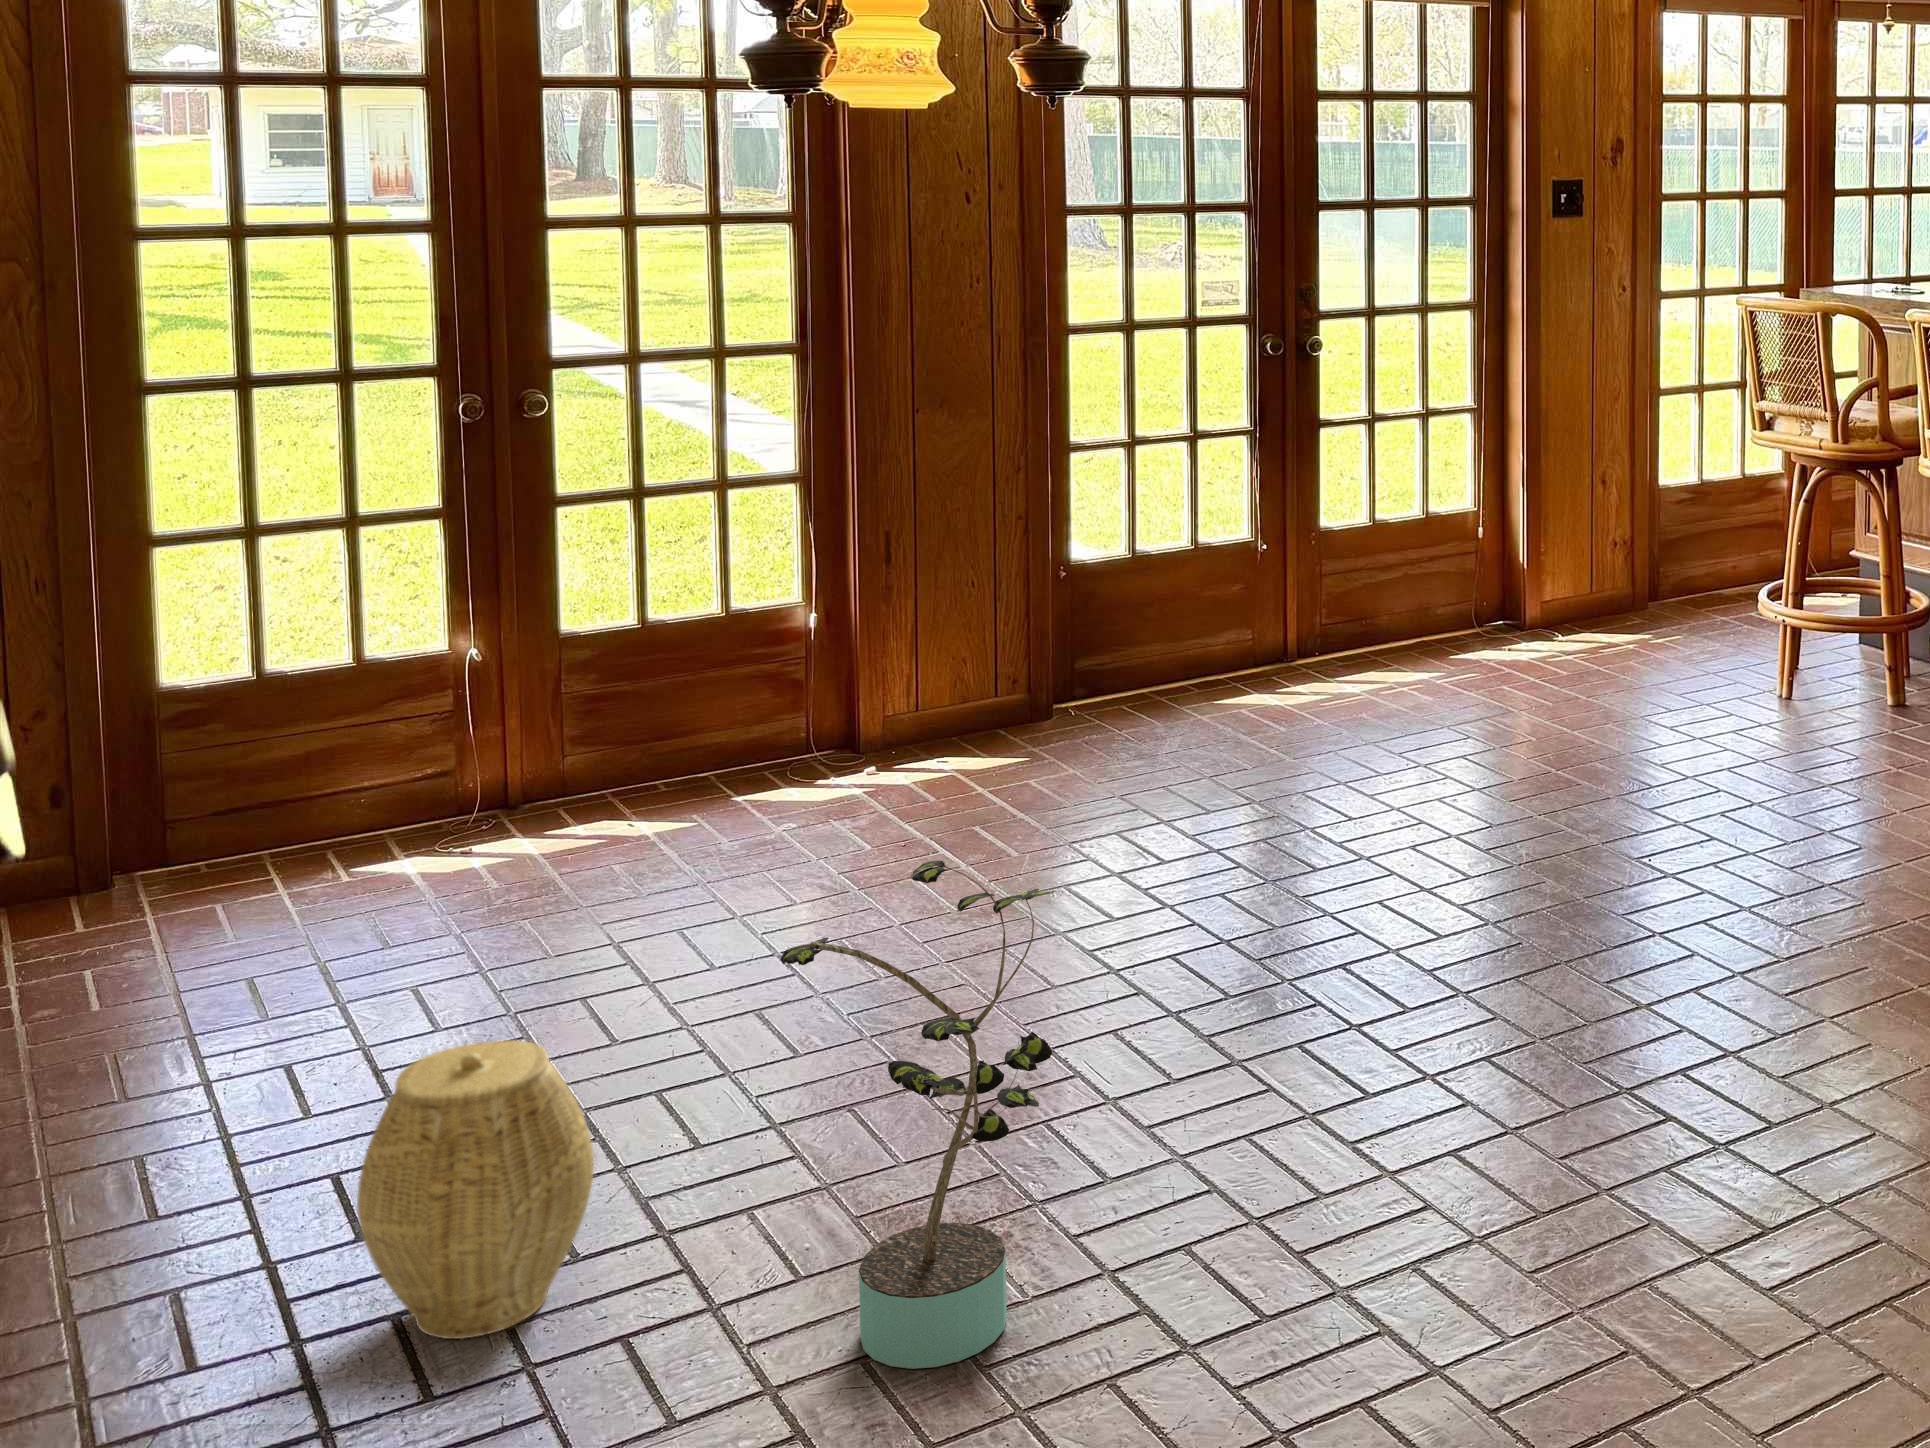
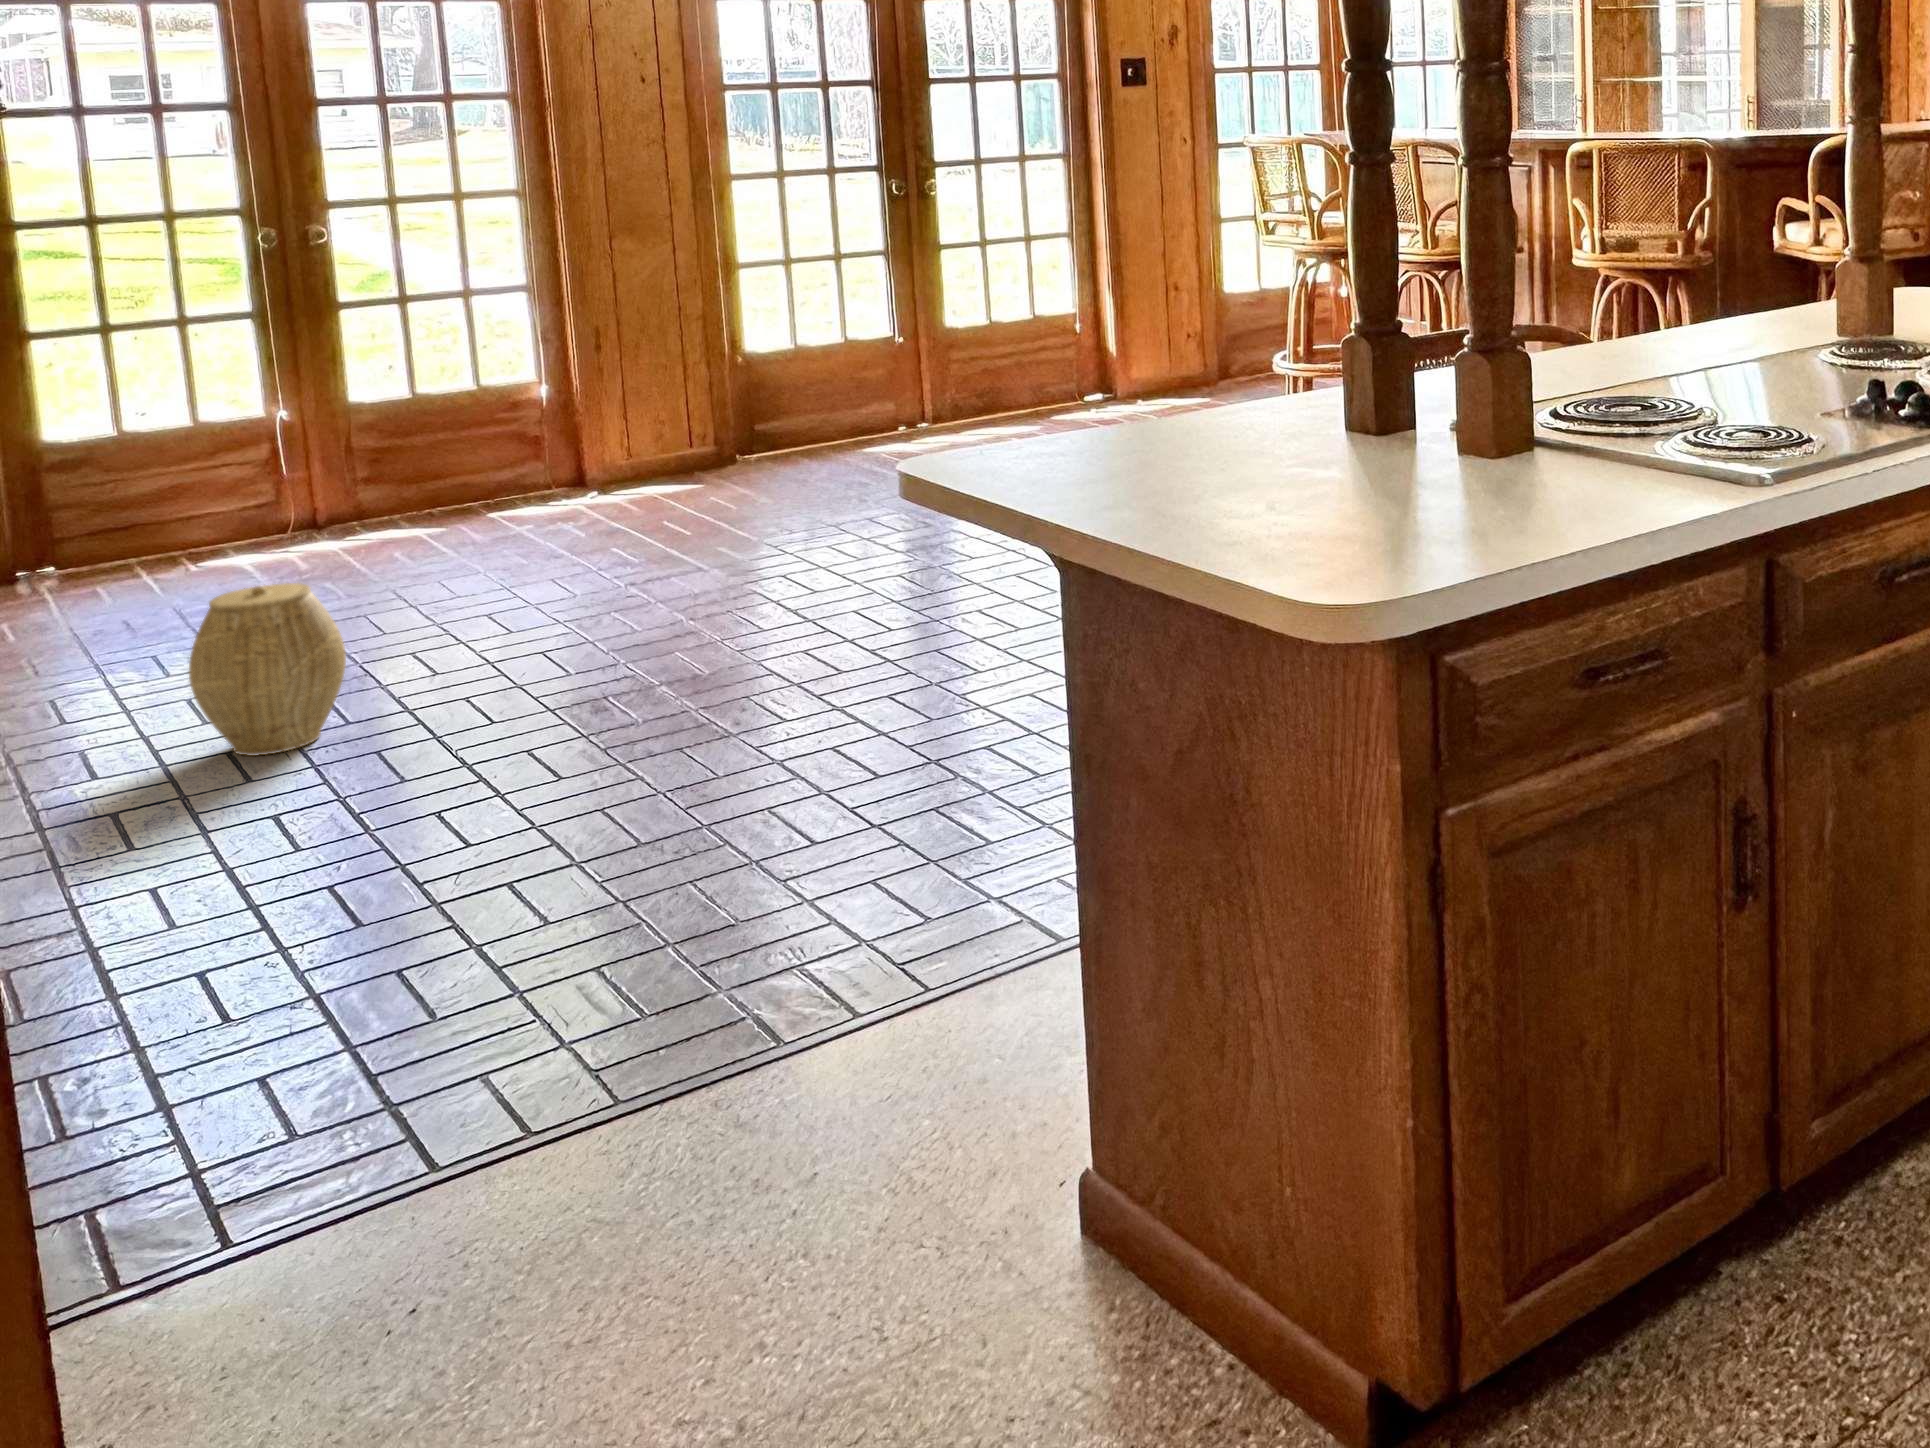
potted plant: present [781,861,1058,1369] -> none [450,455,633,749]

